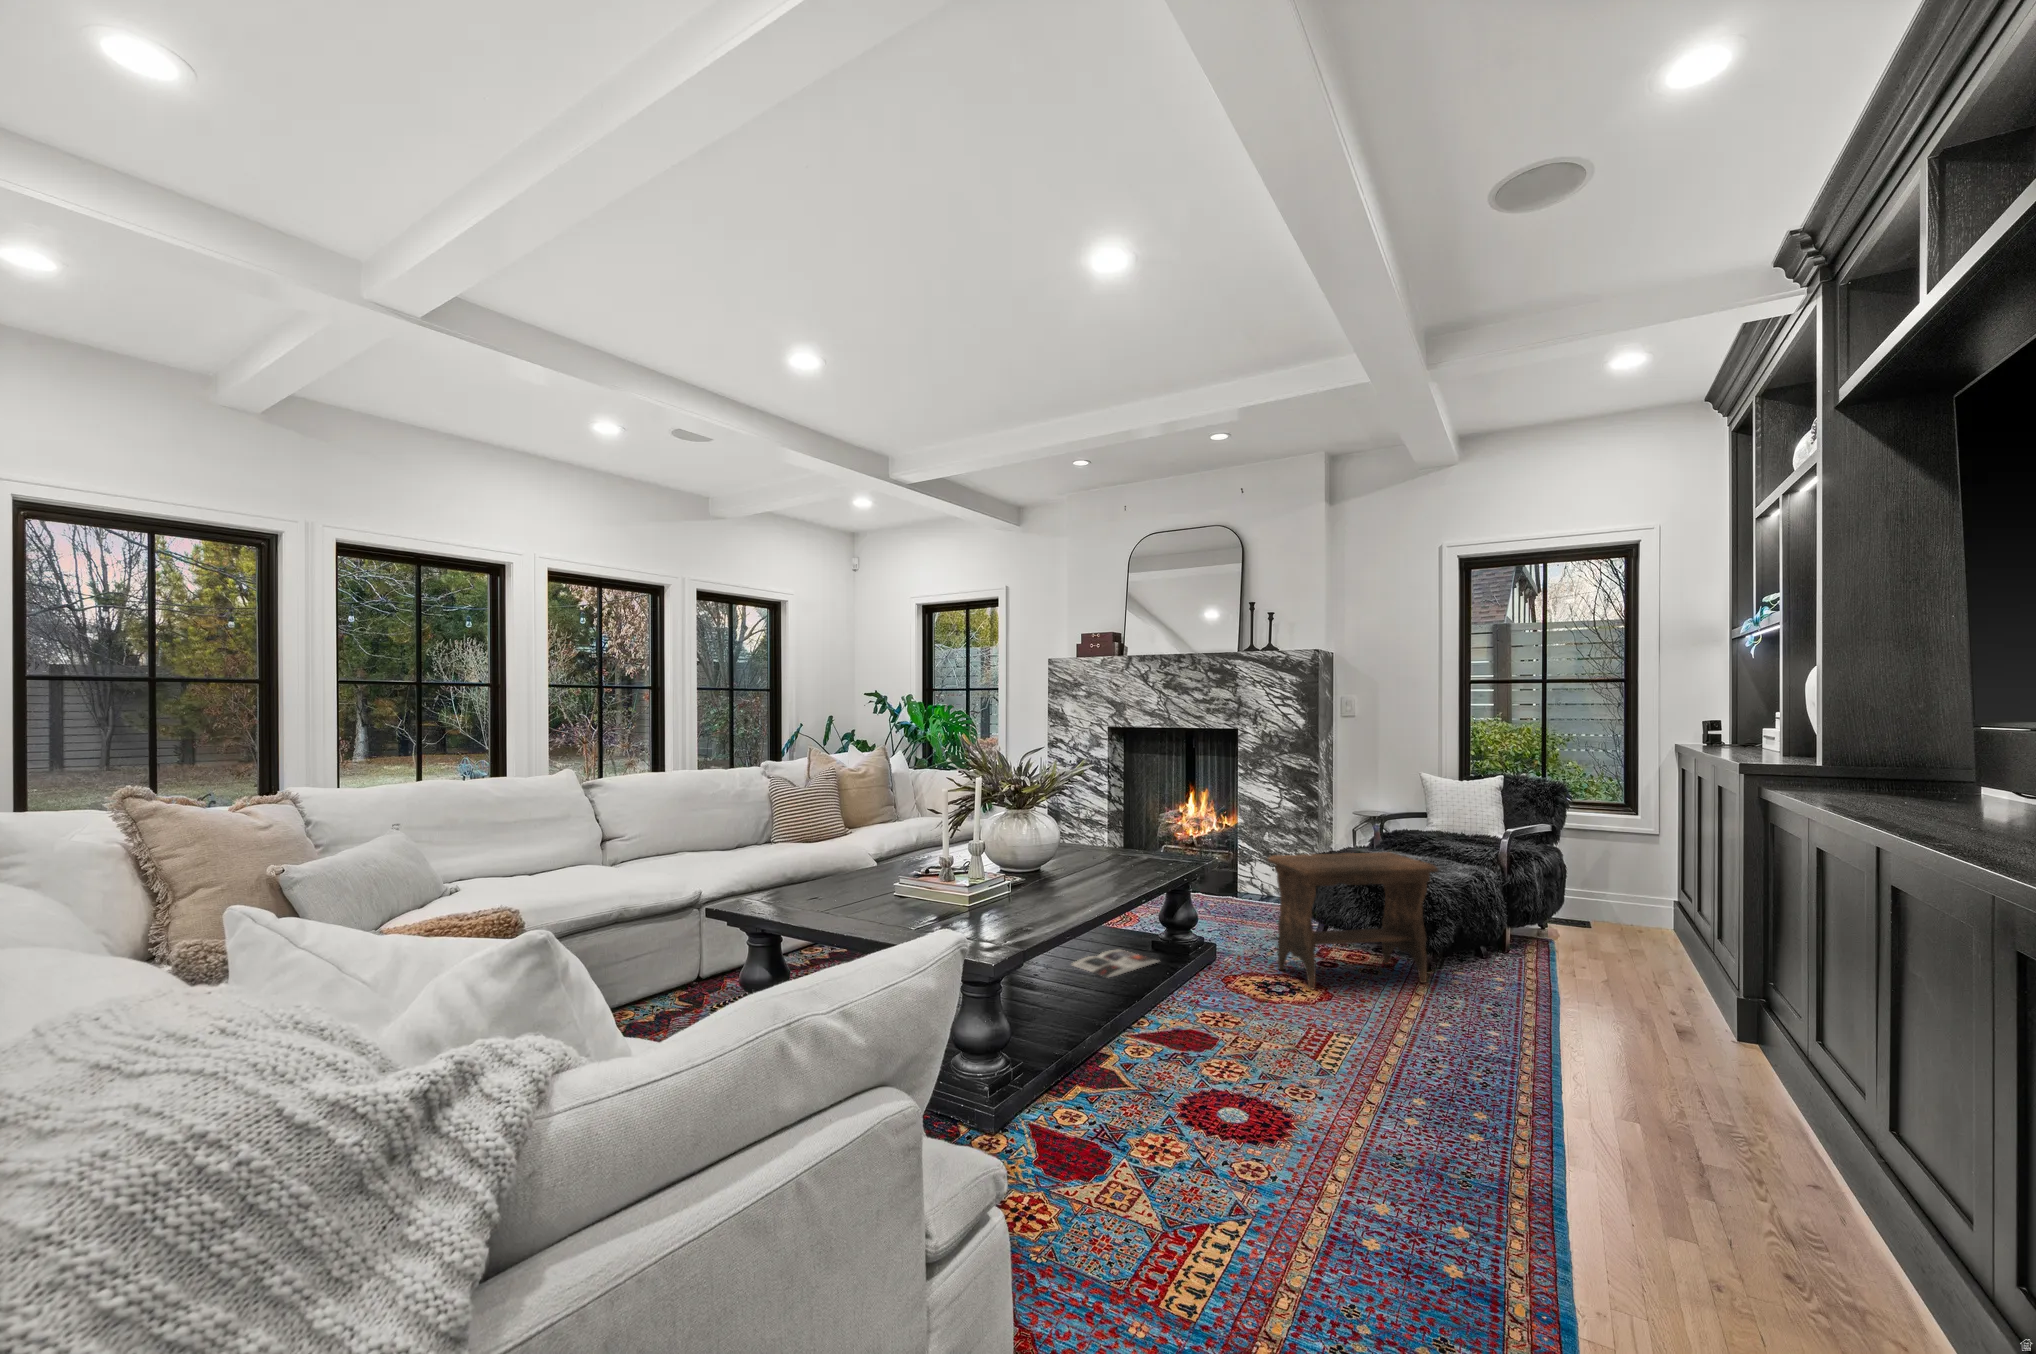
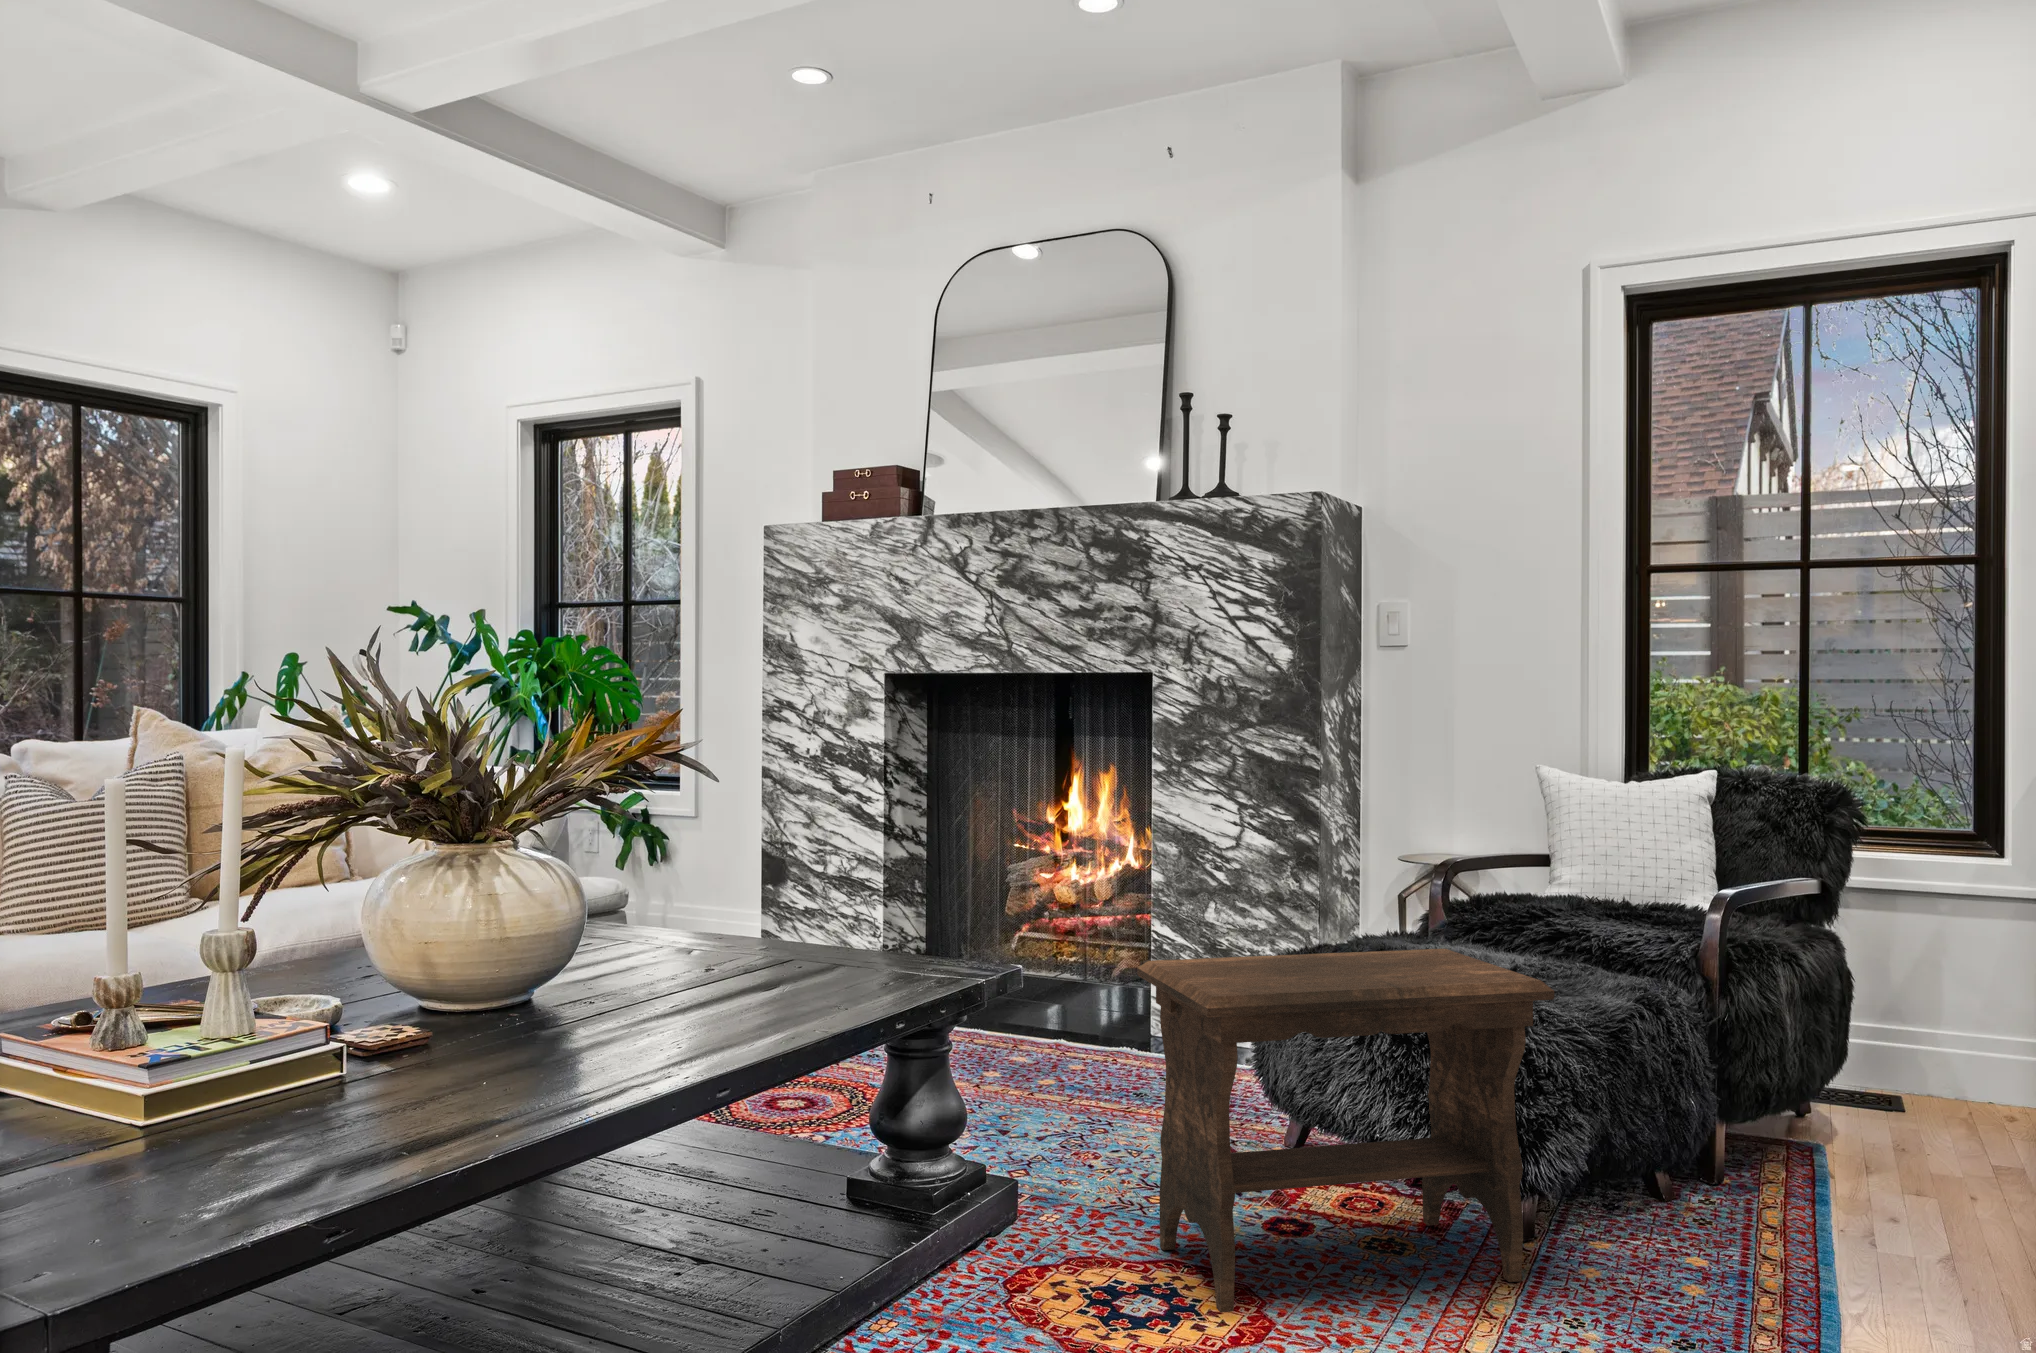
magazine: present [1072,950,1158,977] -> none [559,1213,822,1316]

